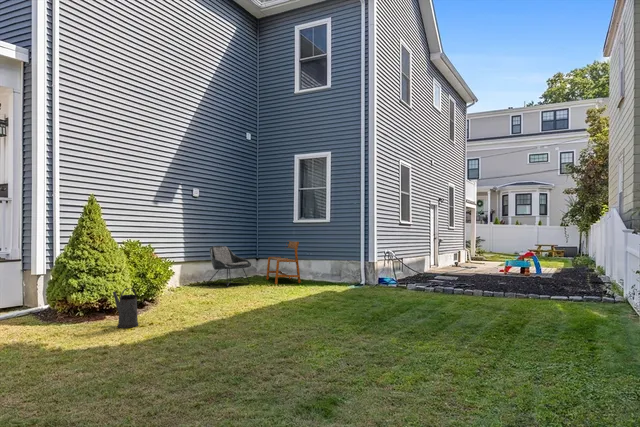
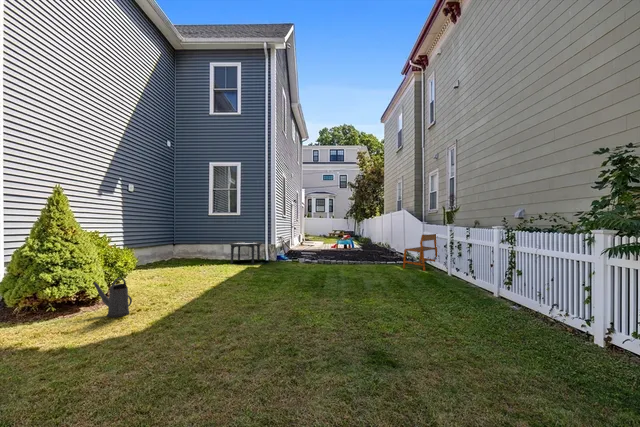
bench: present [266,241,301,284] -> present [403,234,437,271]
lounge chair: present [207,246,251,287] -> none [139,234,180,269]
round table: none [308,257,354,289] -> present [229,241,263,264]

